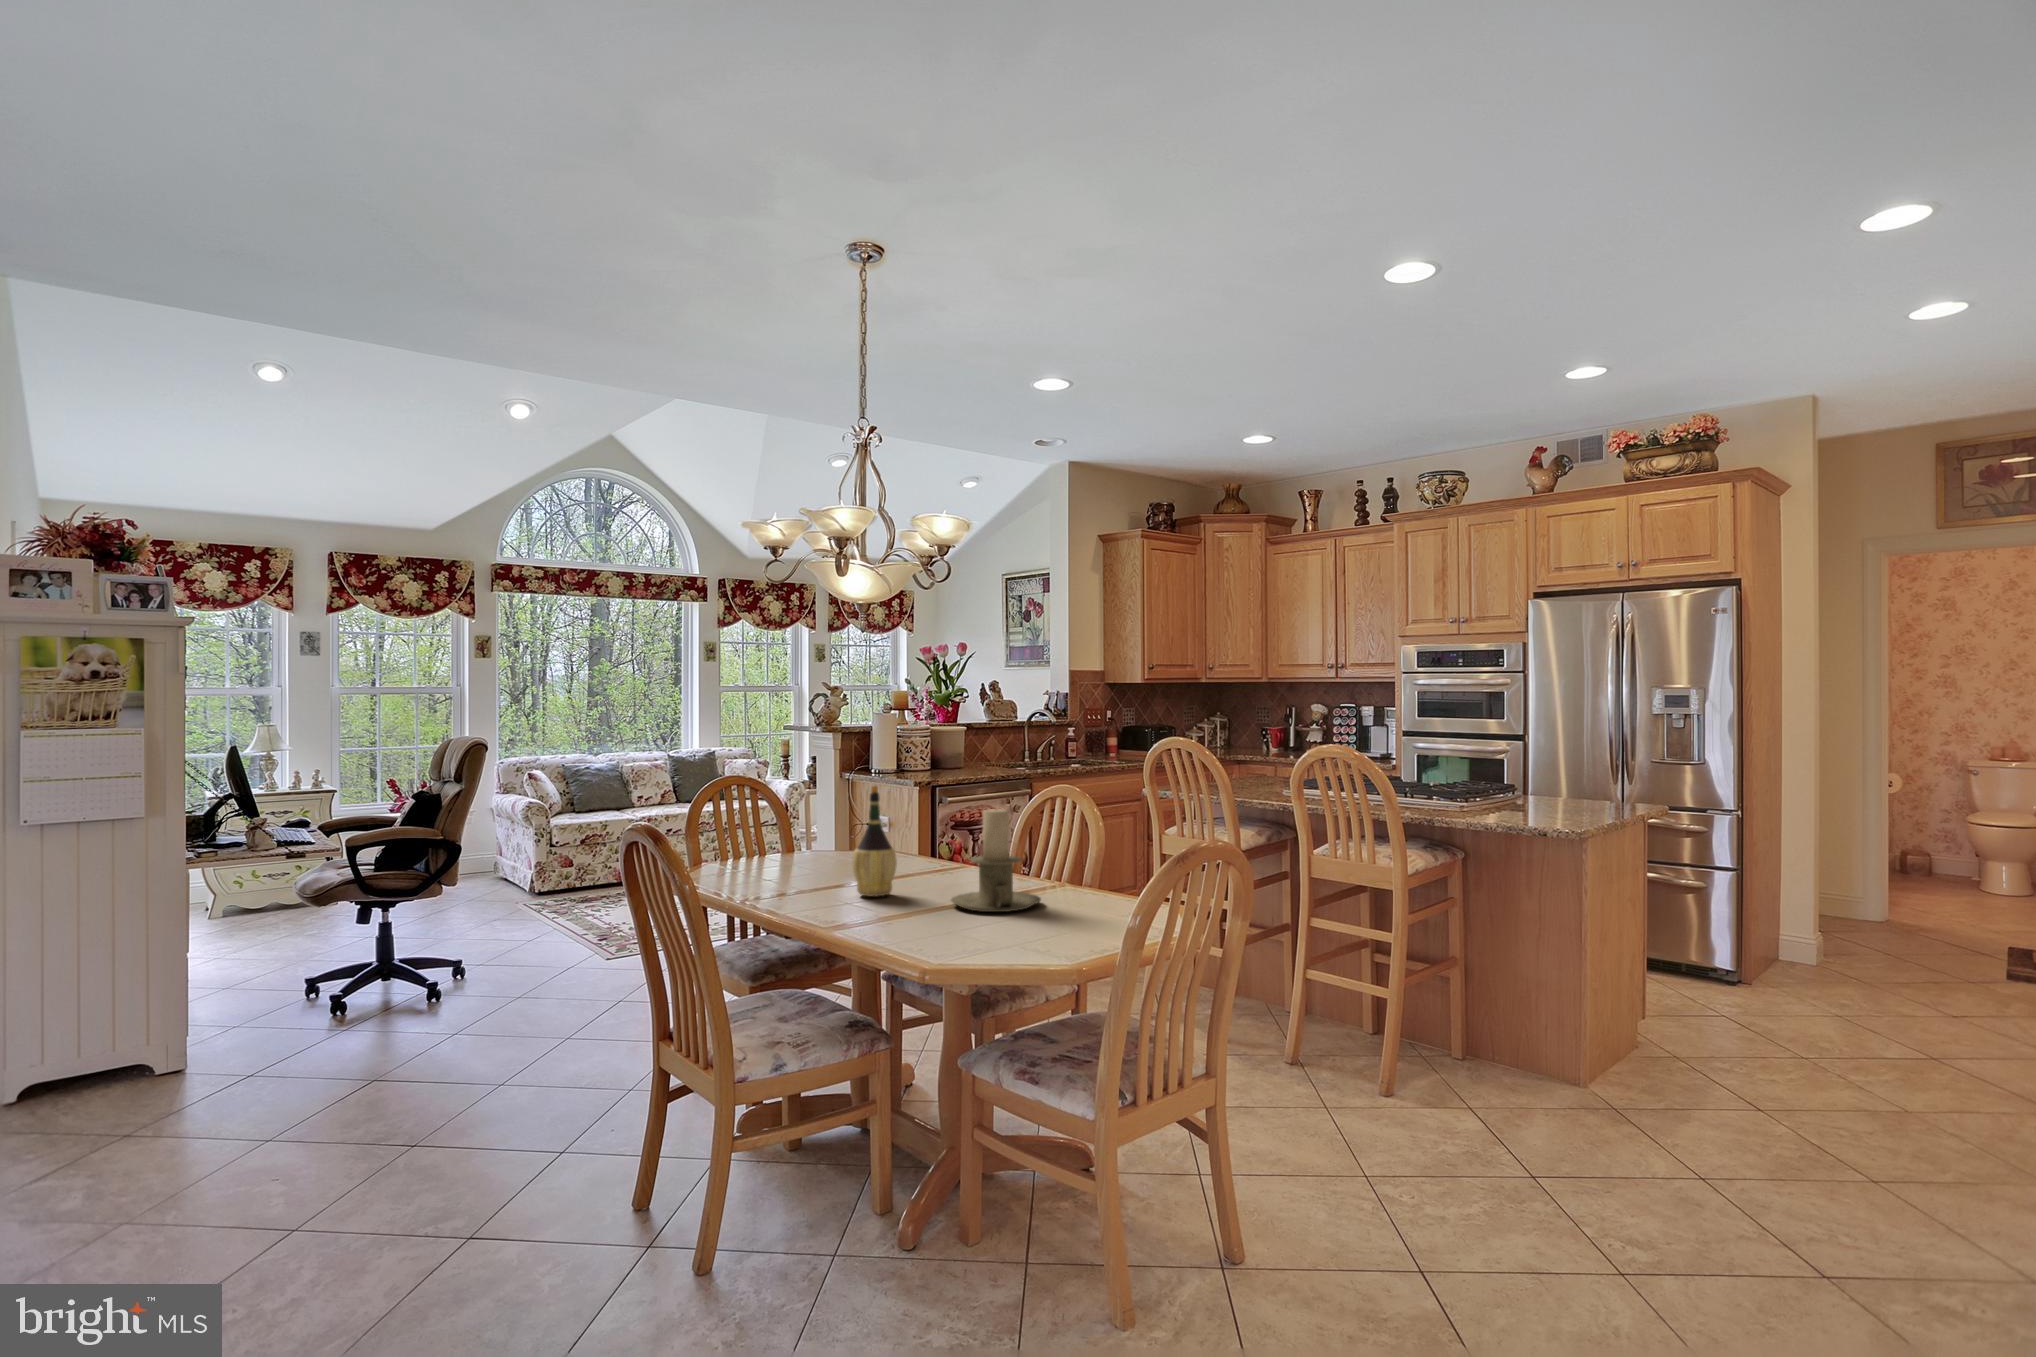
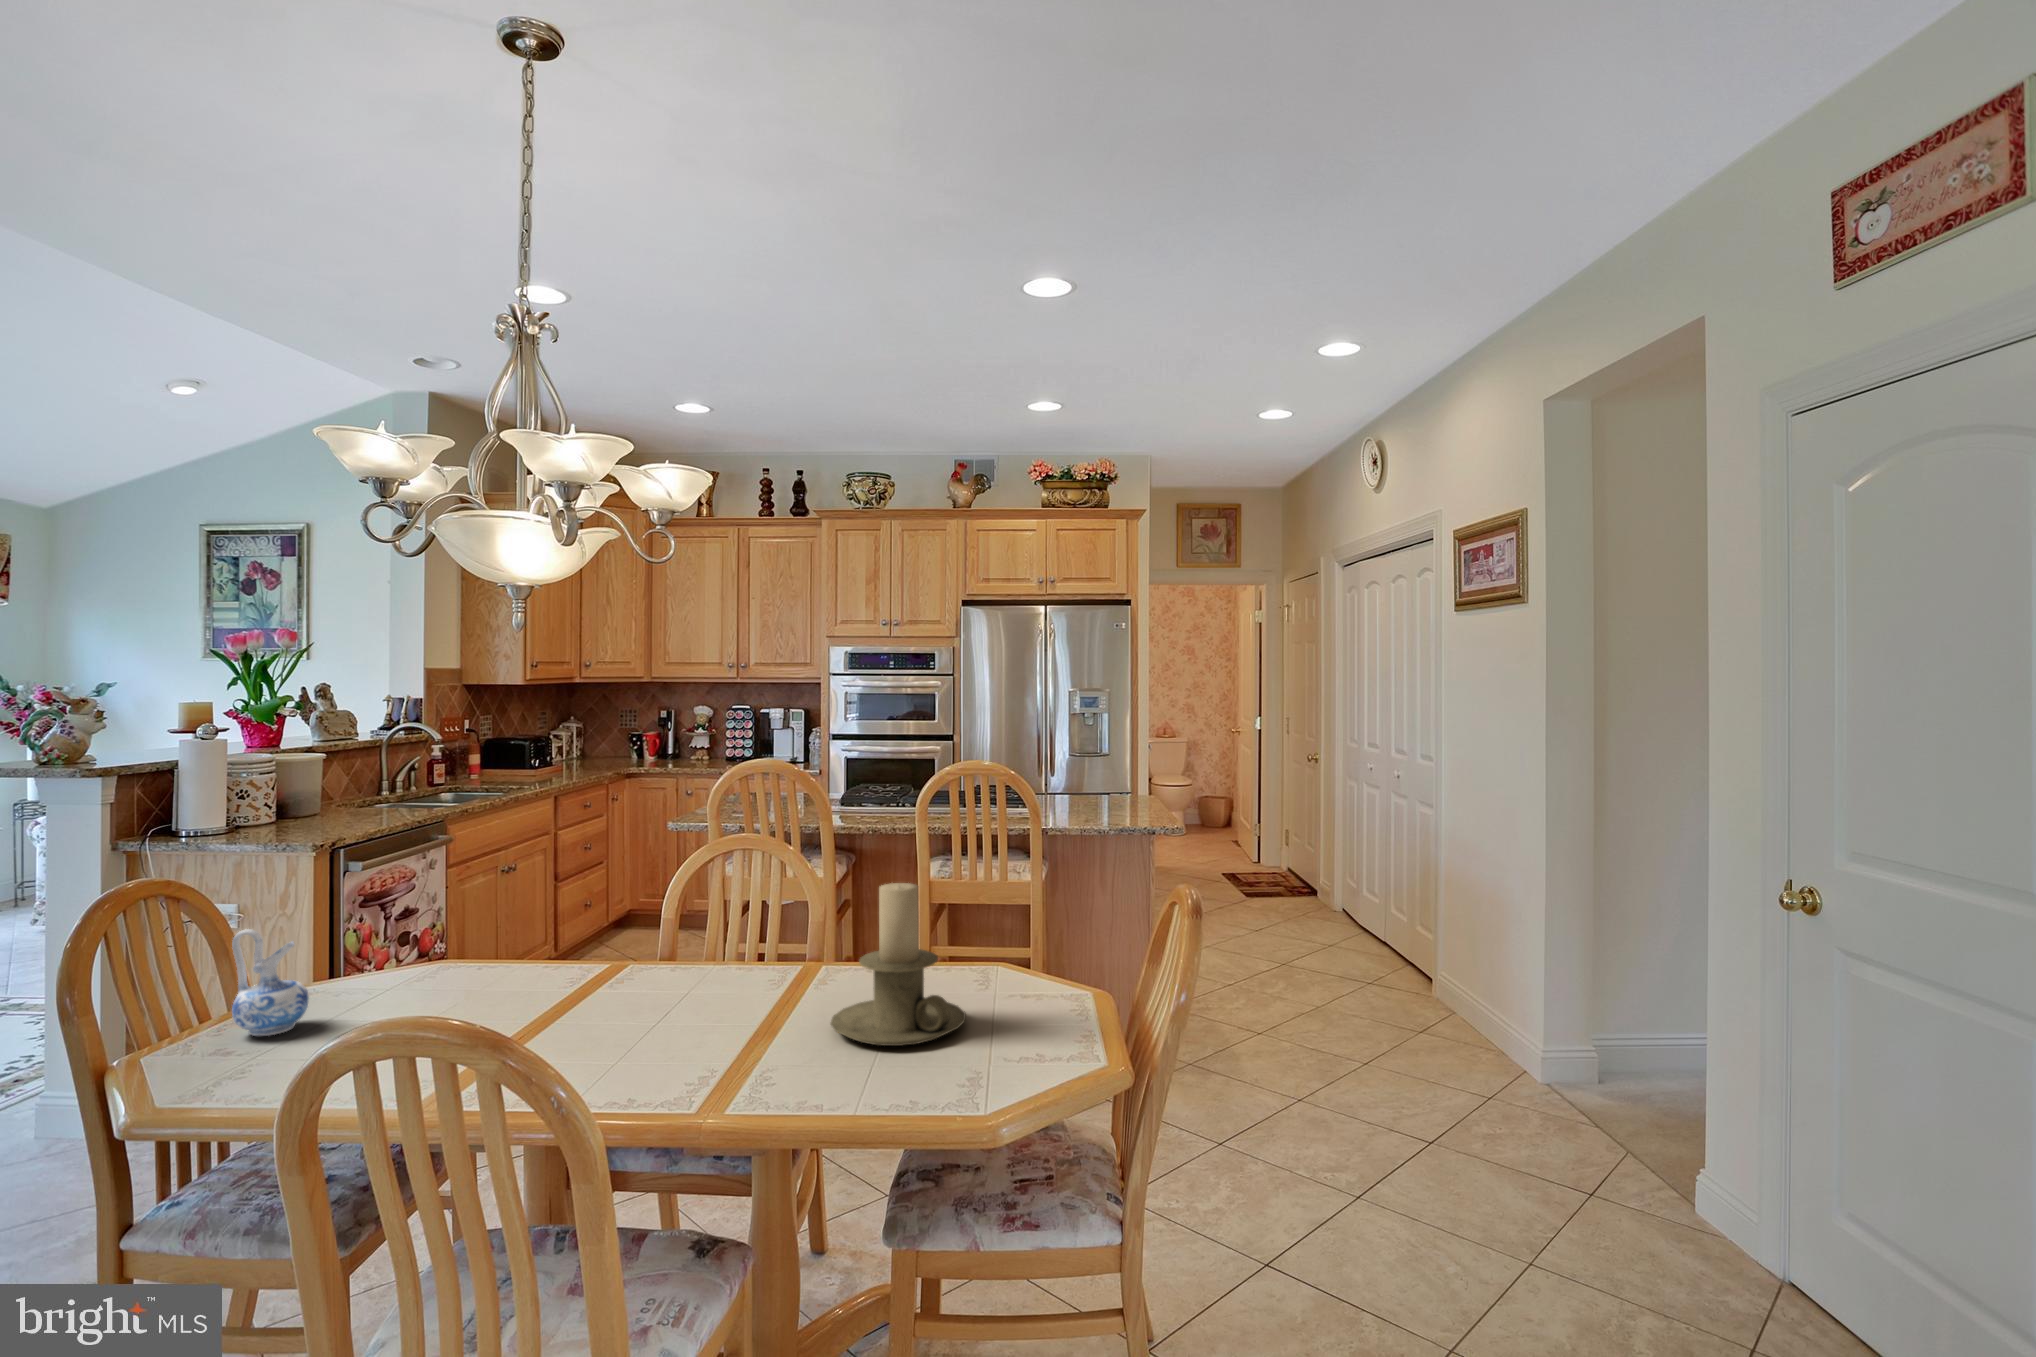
wine bottle: present [852,785,897,896] -> none [645,874,724,1068]
ceramic pitcher: none [760,803,793,859] -> present [232,929,309,1036]

